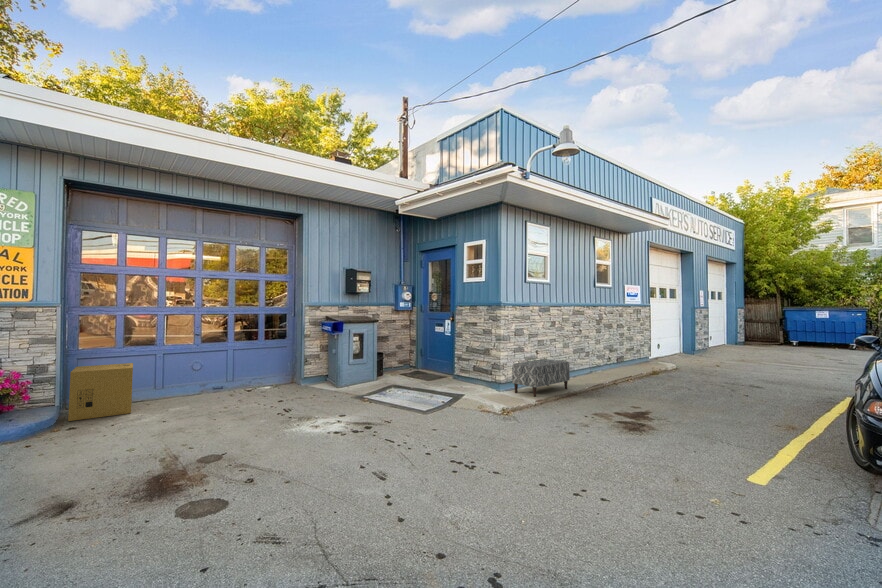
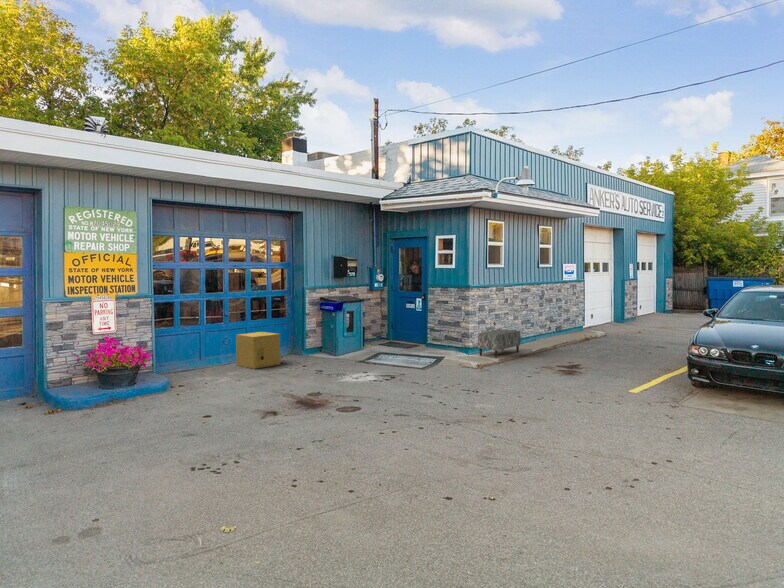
cardboard box: present [68,363,133,421] -> present [236,332,281,369]

